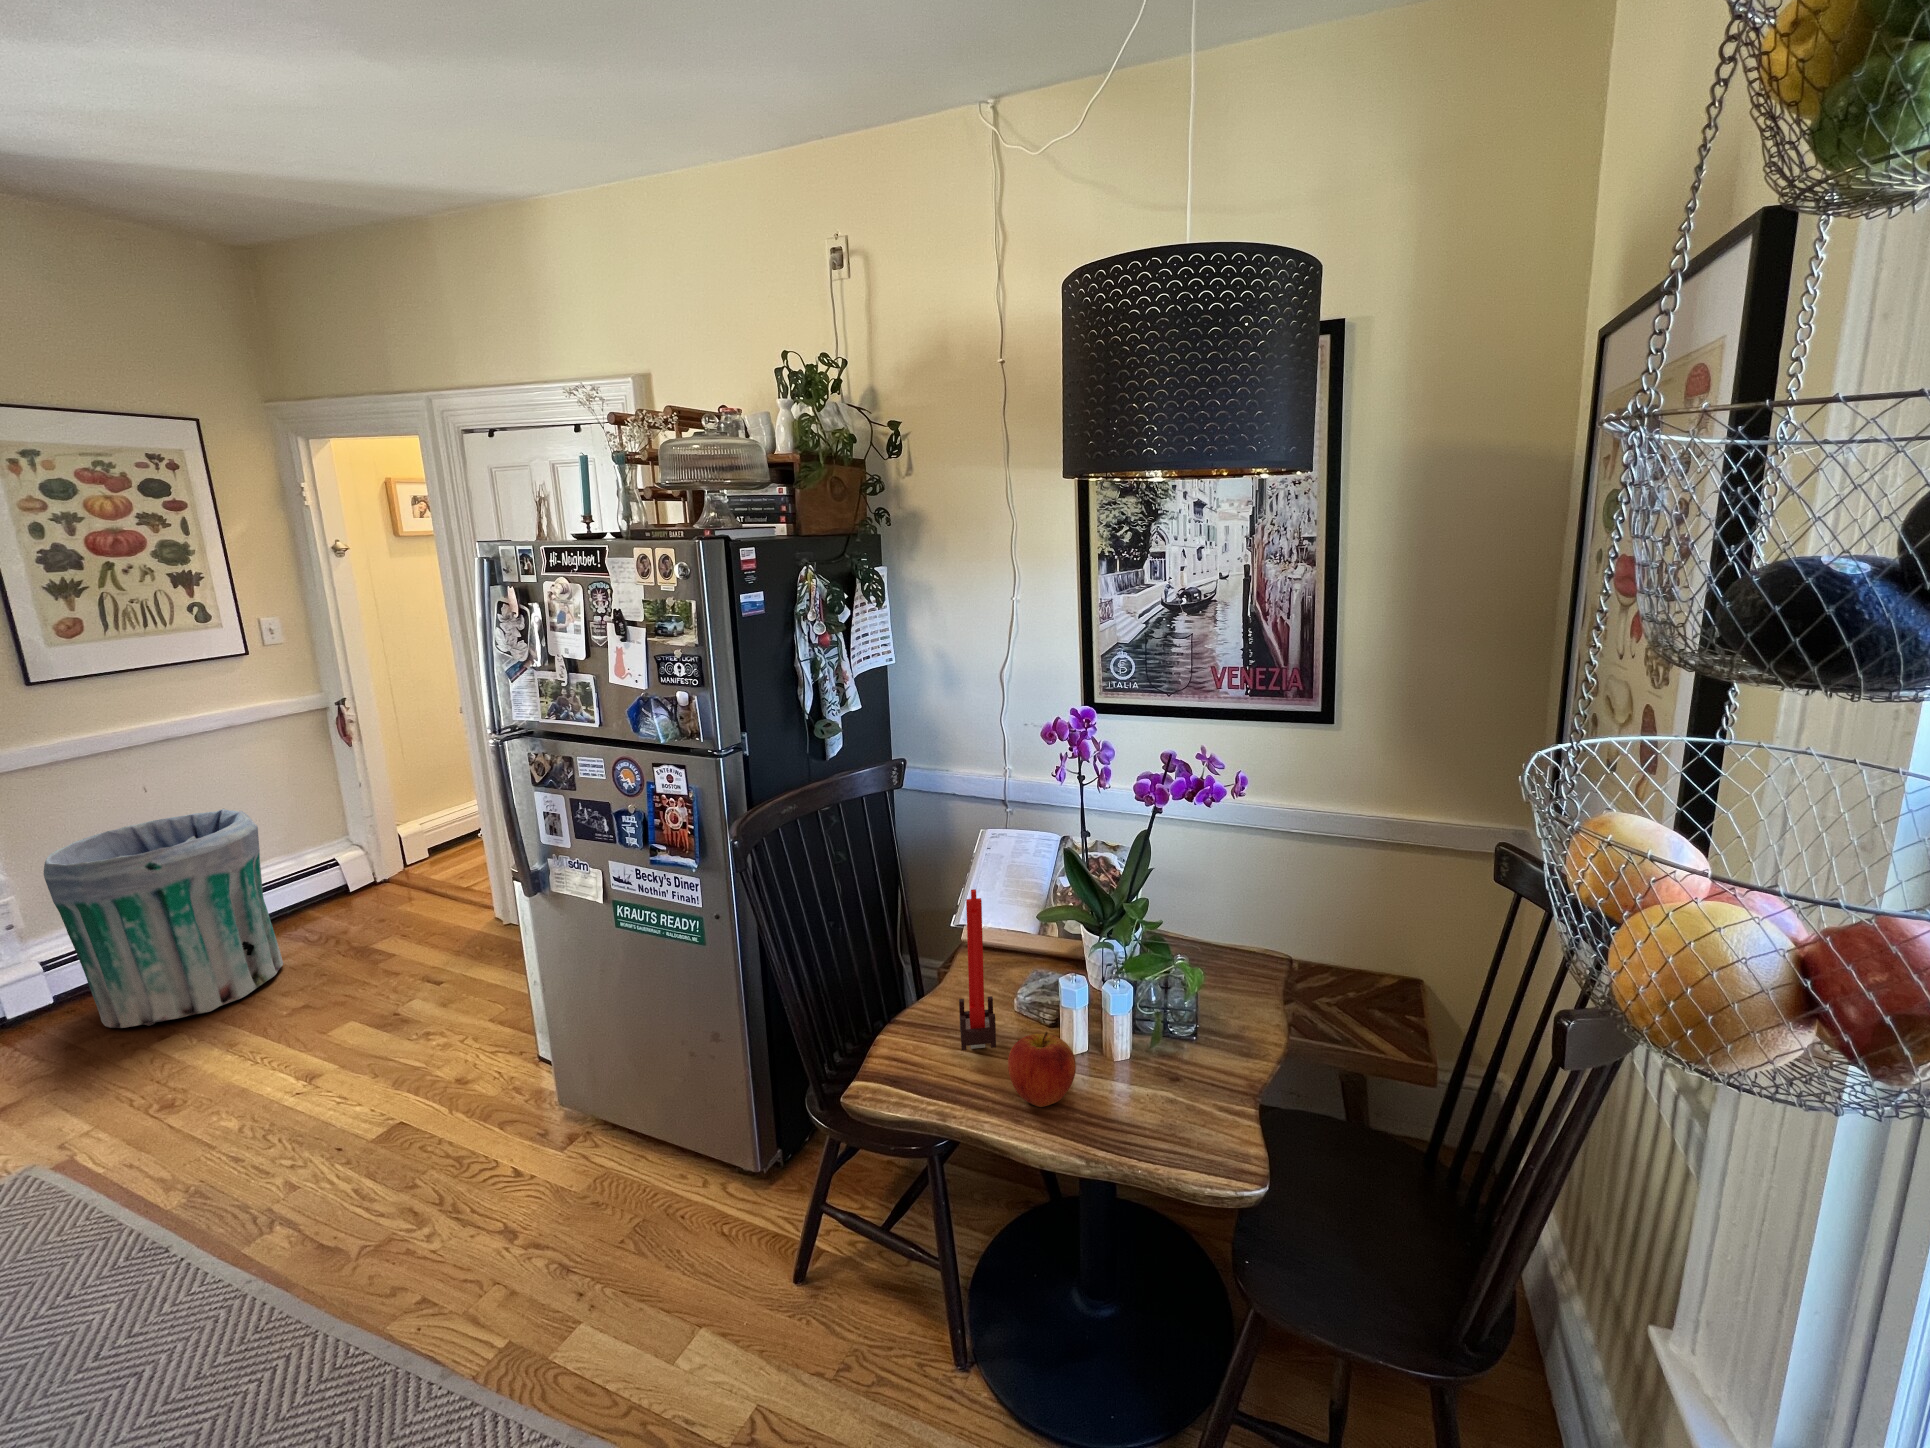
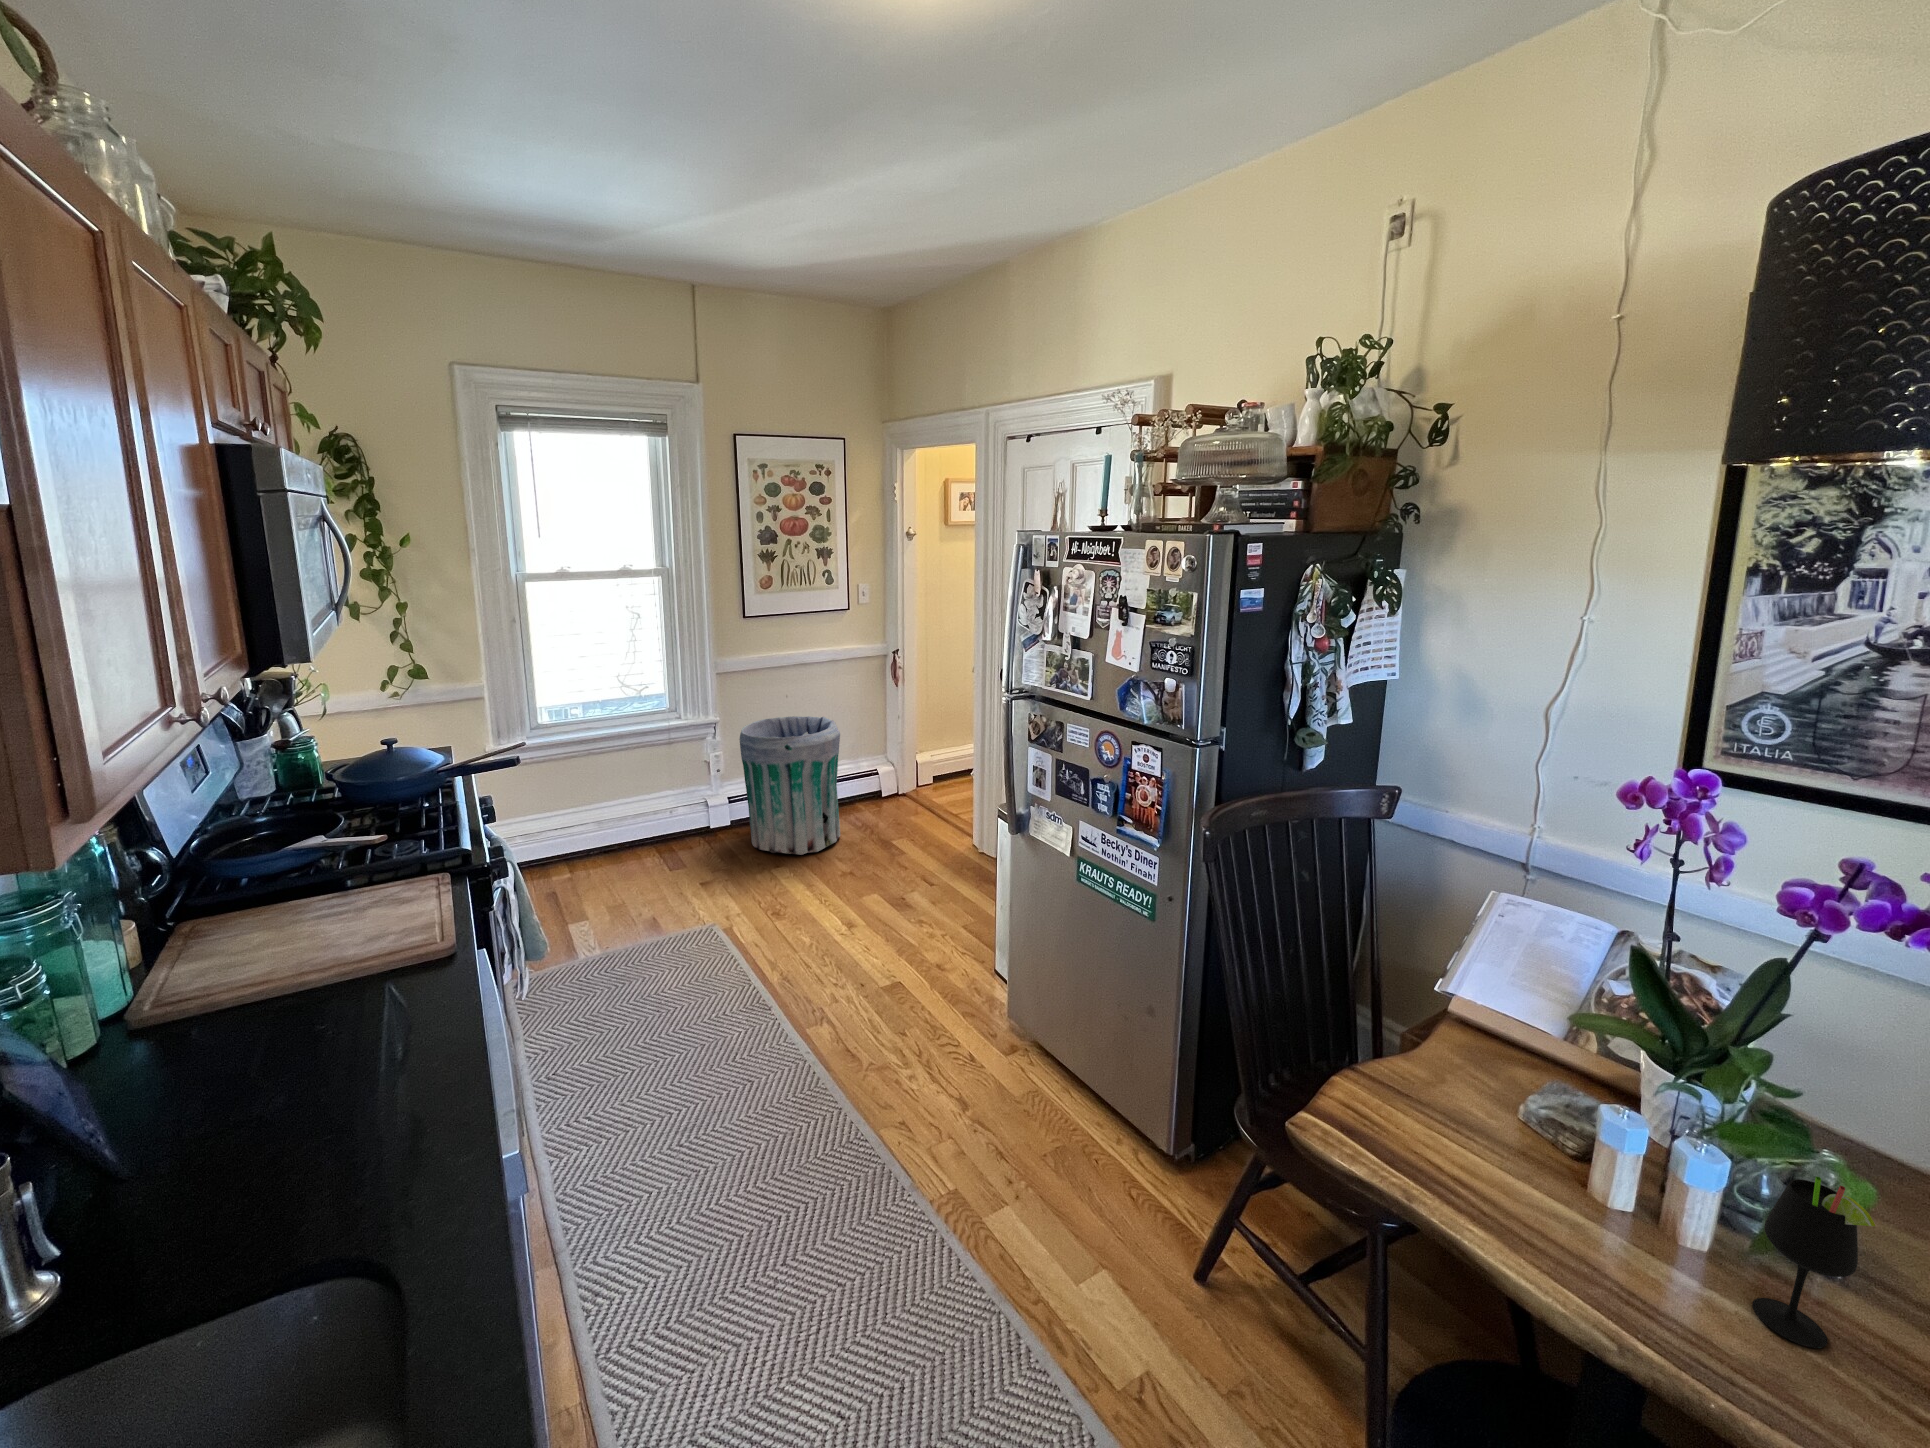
candle: present [959,889,996,1050] -> none [1443,956,1503,1149]
wine glass: none [1150,979,1197,1099] -> present [1752,1177,1875,1348]
apple: present [1008,1031,1076,1107] -> none [1512,1154,1620,1252]

